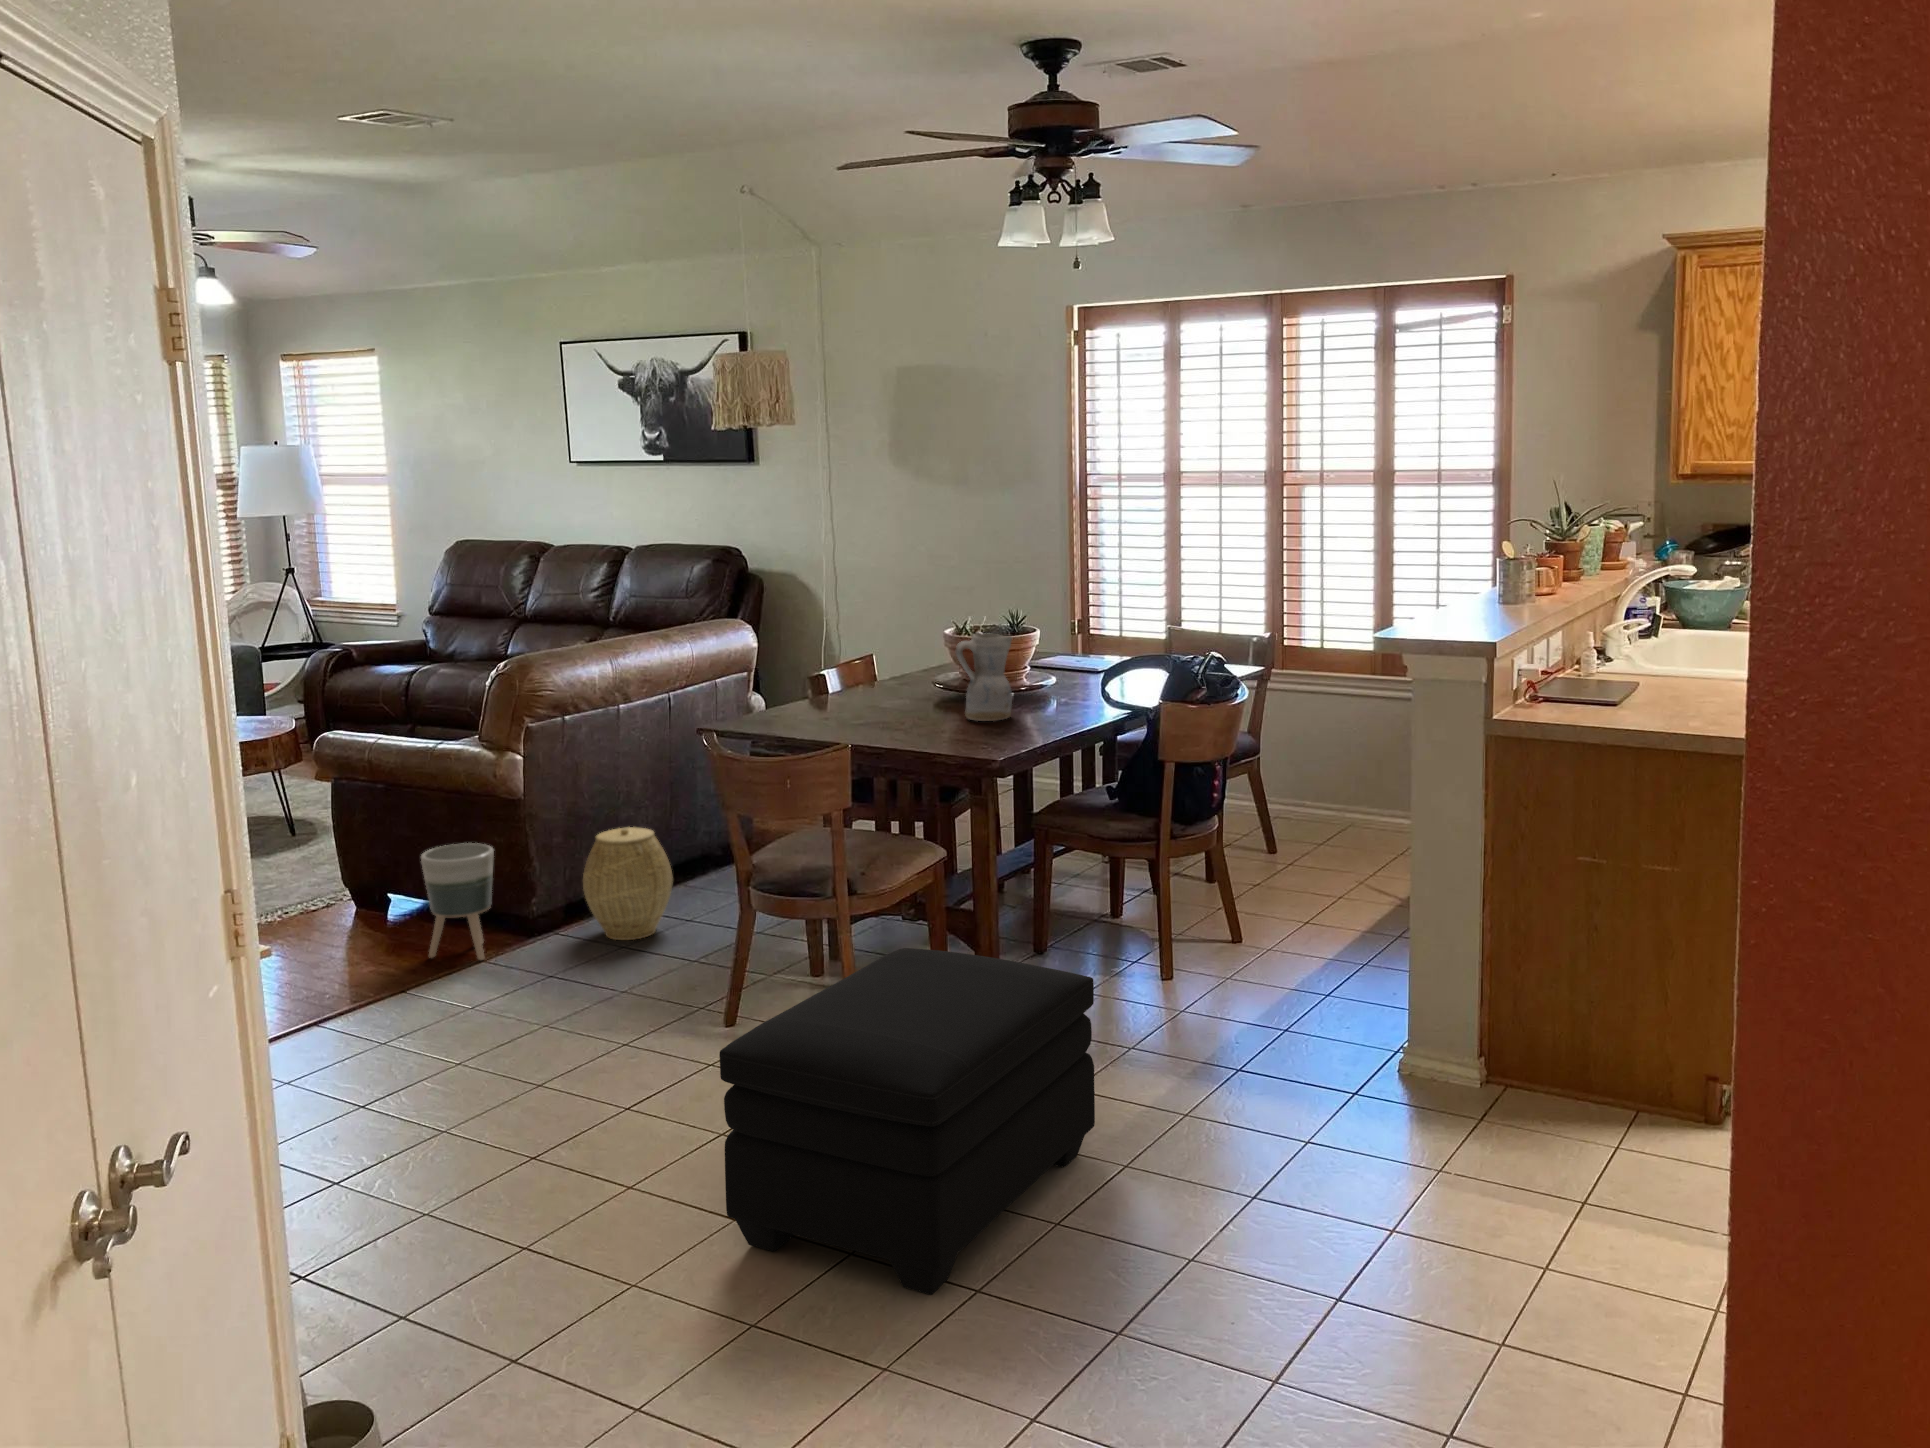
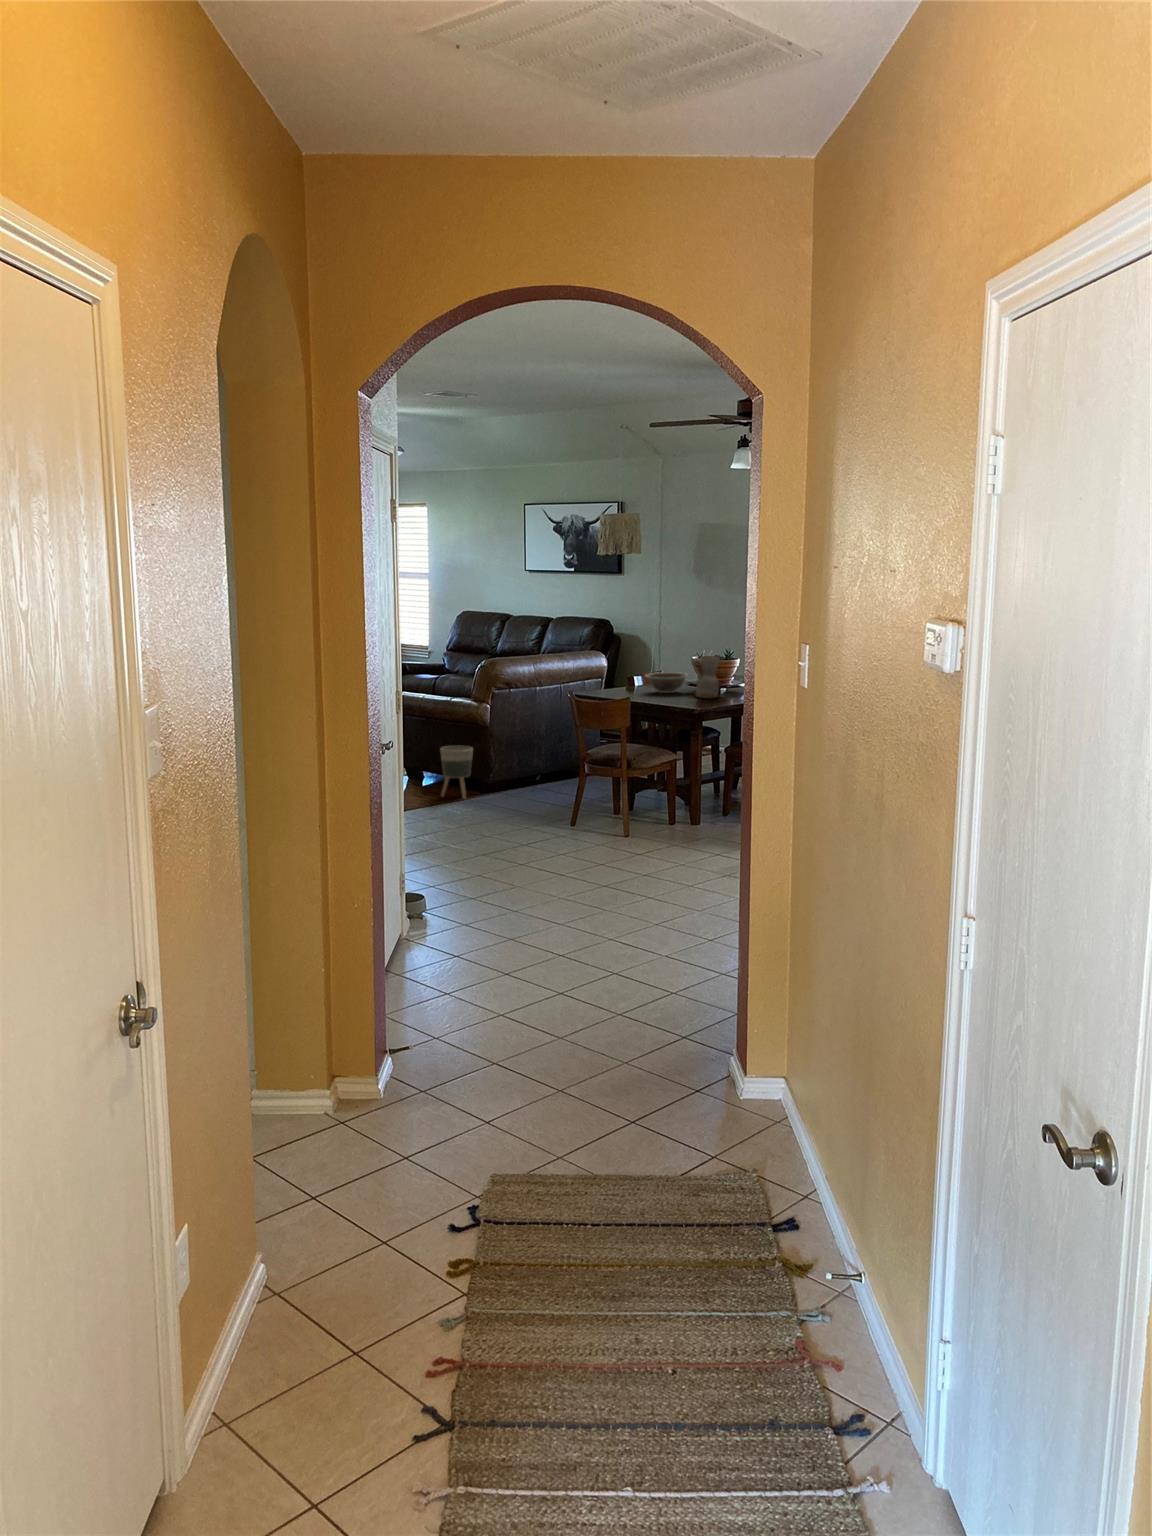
decorative bowl: none [852,665,942,712] -> present [645,672,688,693]
woven basket: present [583,827,673,940] -> none [513,744,555,798]
ottoman: present [719,948,1095,1295] -> none [555,780,719,897]

